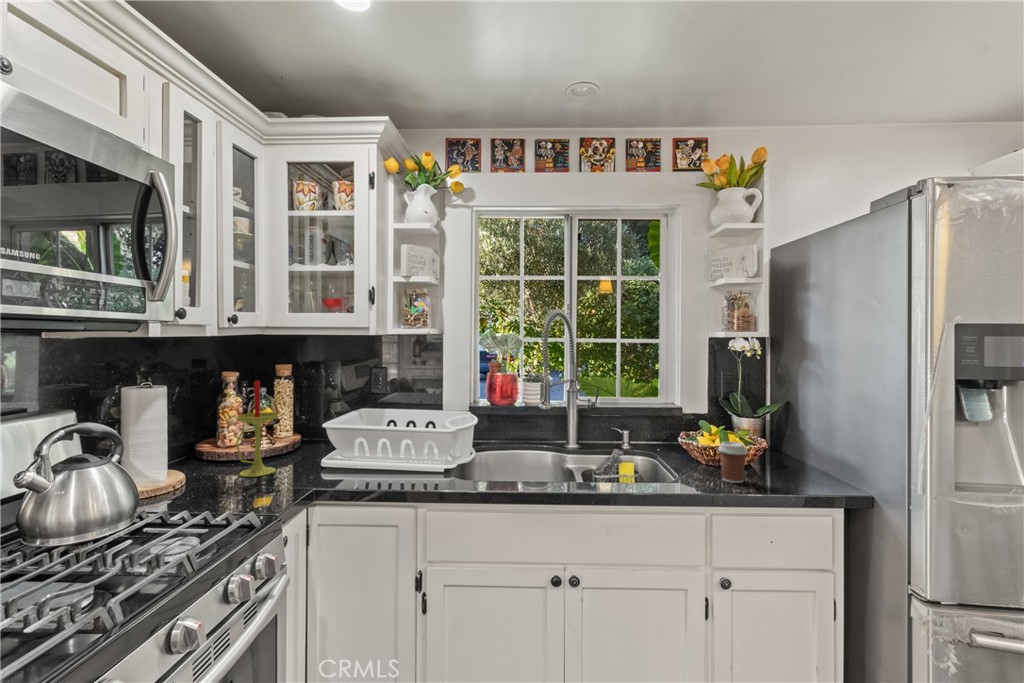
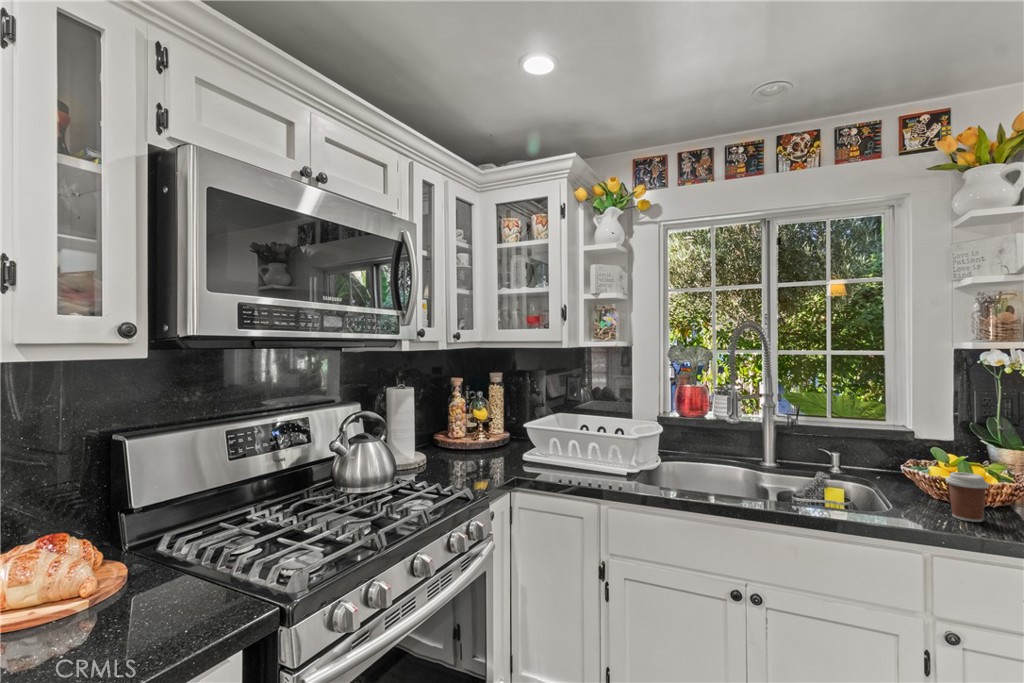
candle: present [236,381,277,477] -> none [459,384,489,464]

